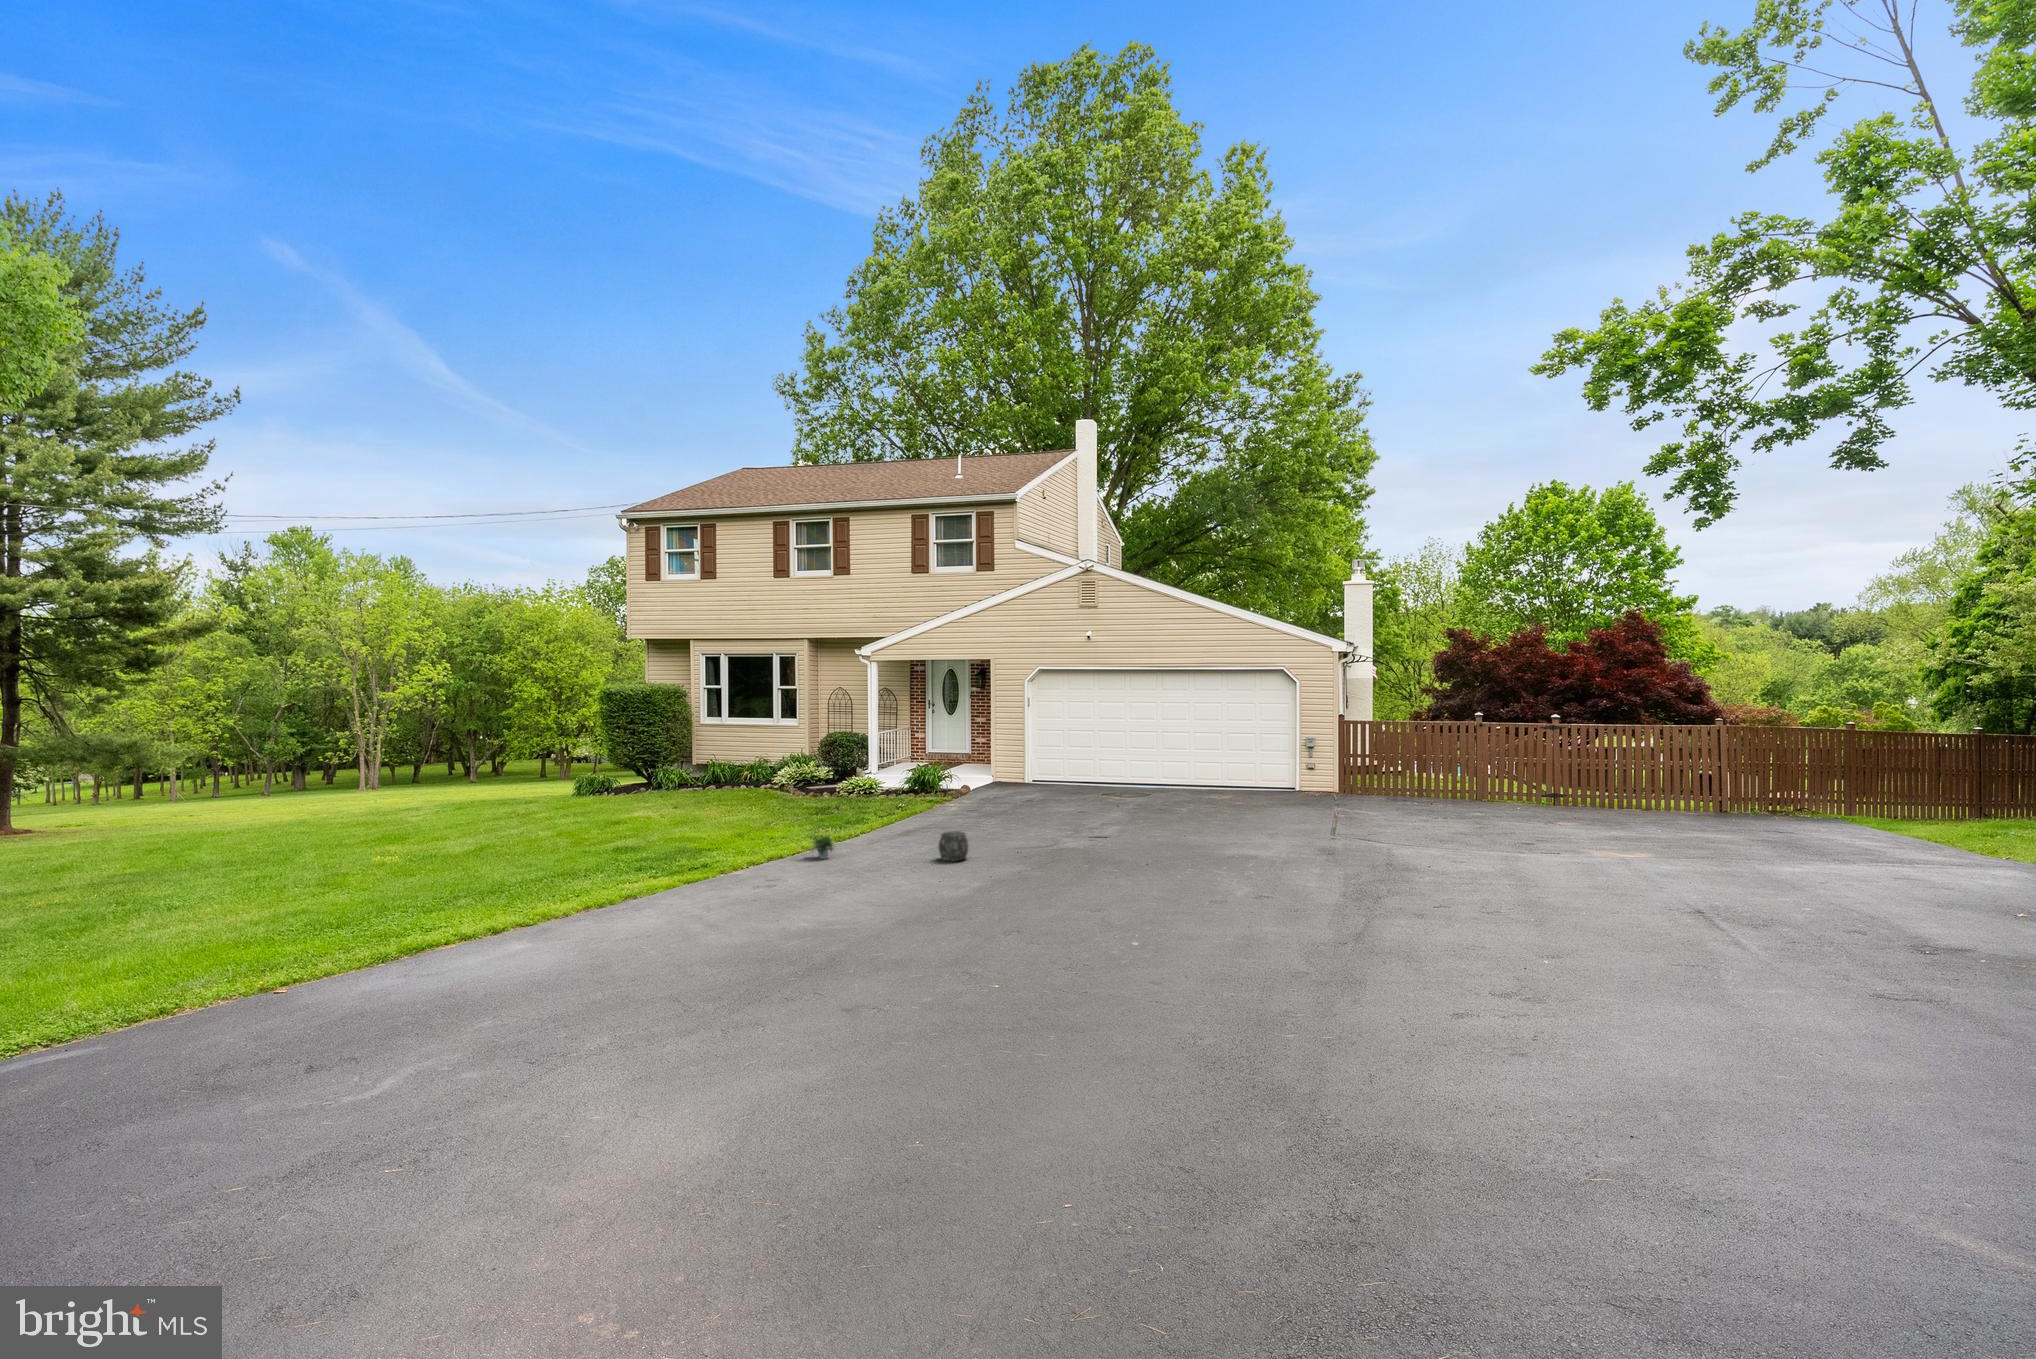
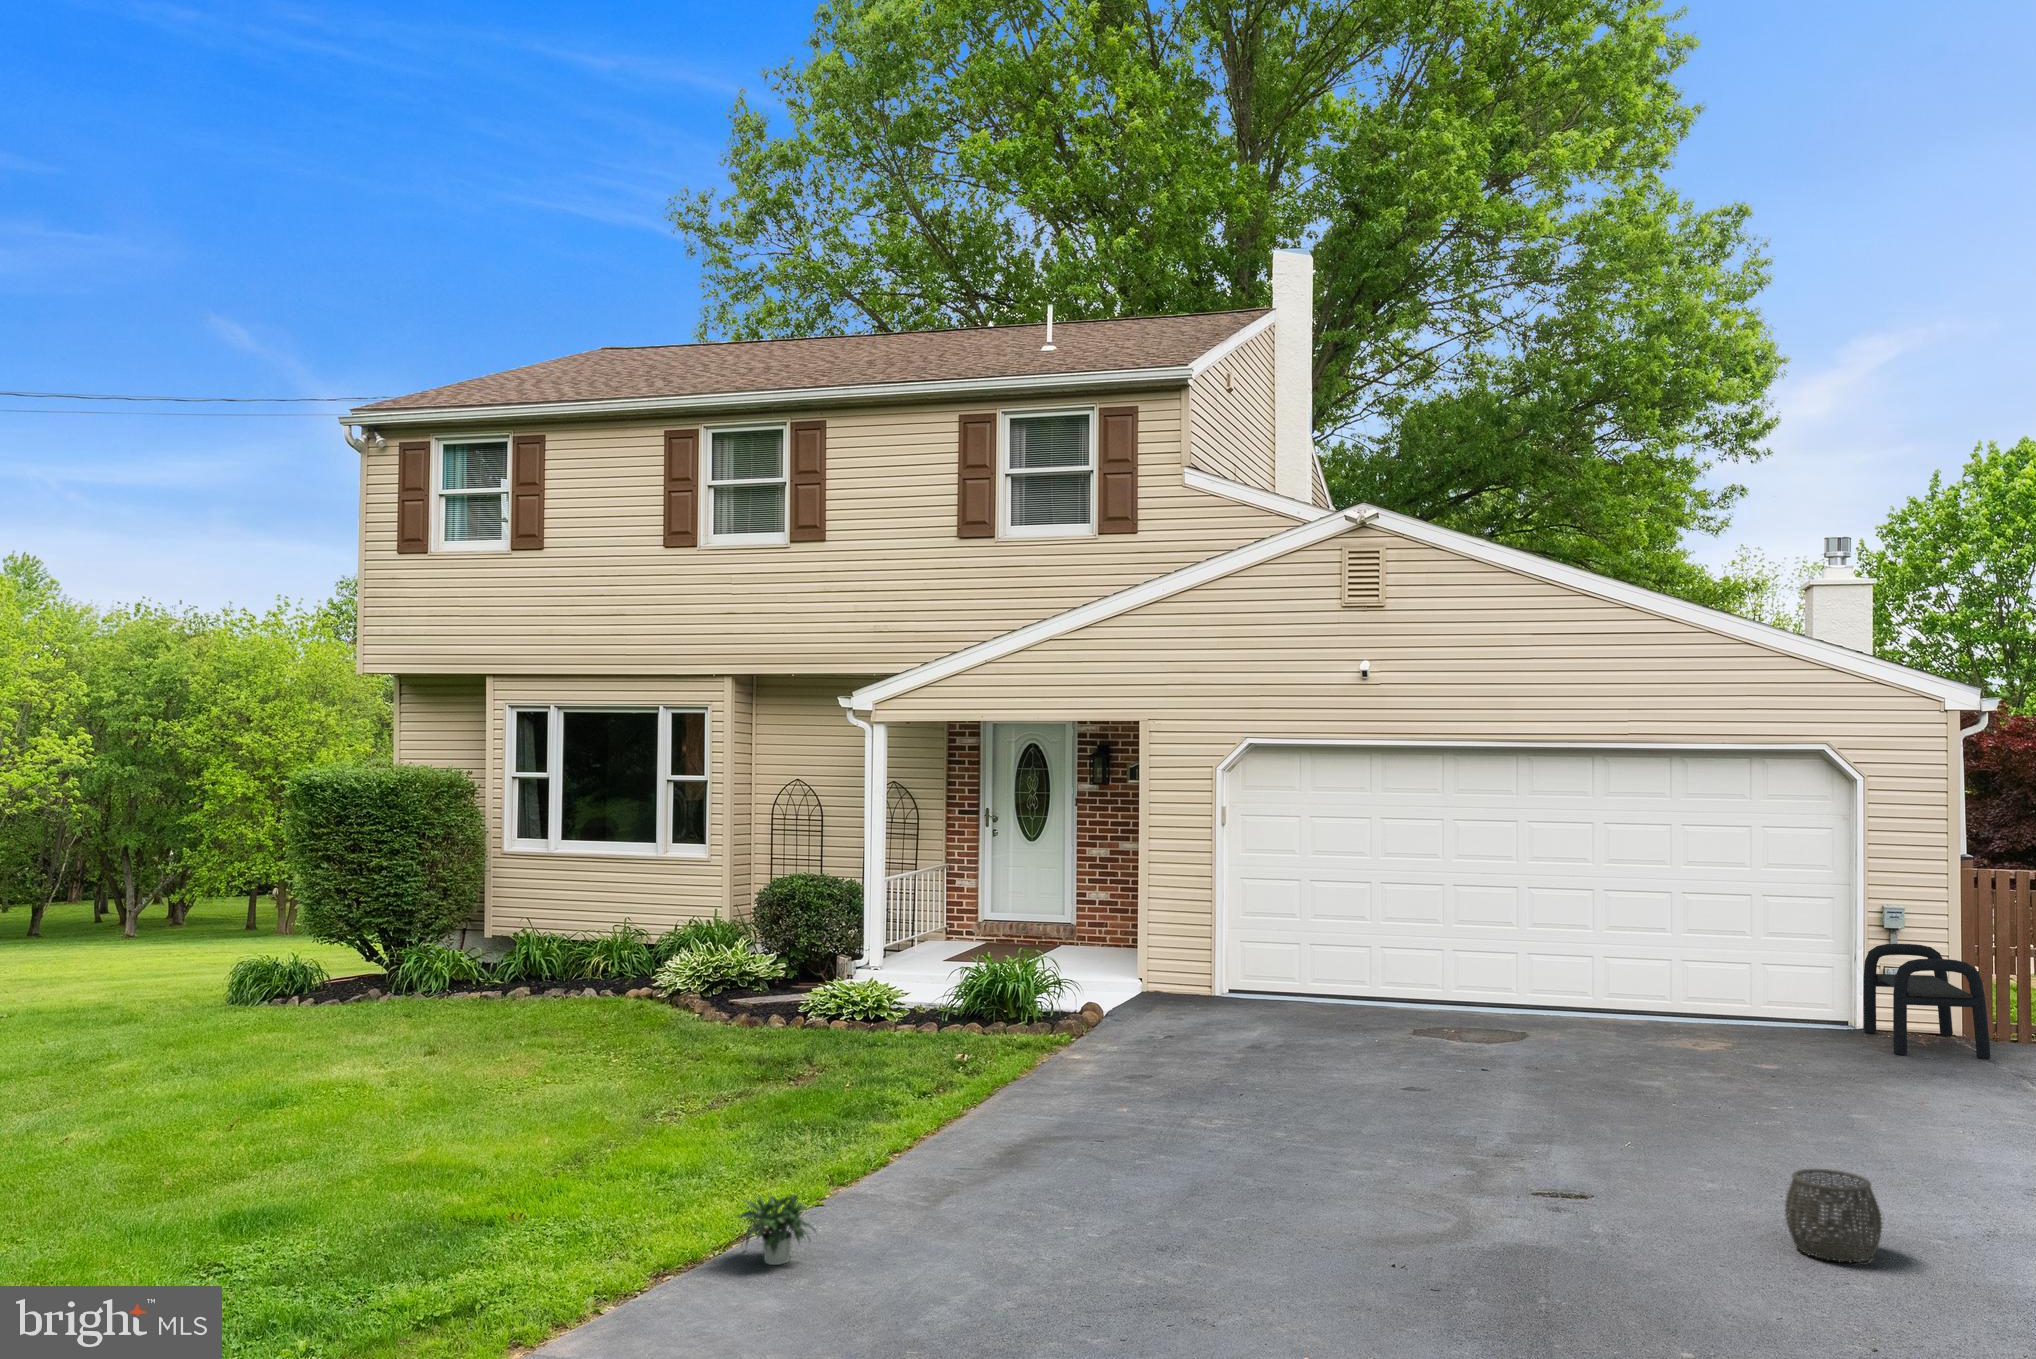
bench: none [1291,754,1329,799] -> present [1863,944,1991,1059]
woven basket: present [939,831,968,861] -> present [1784,1169,1882,1263]

